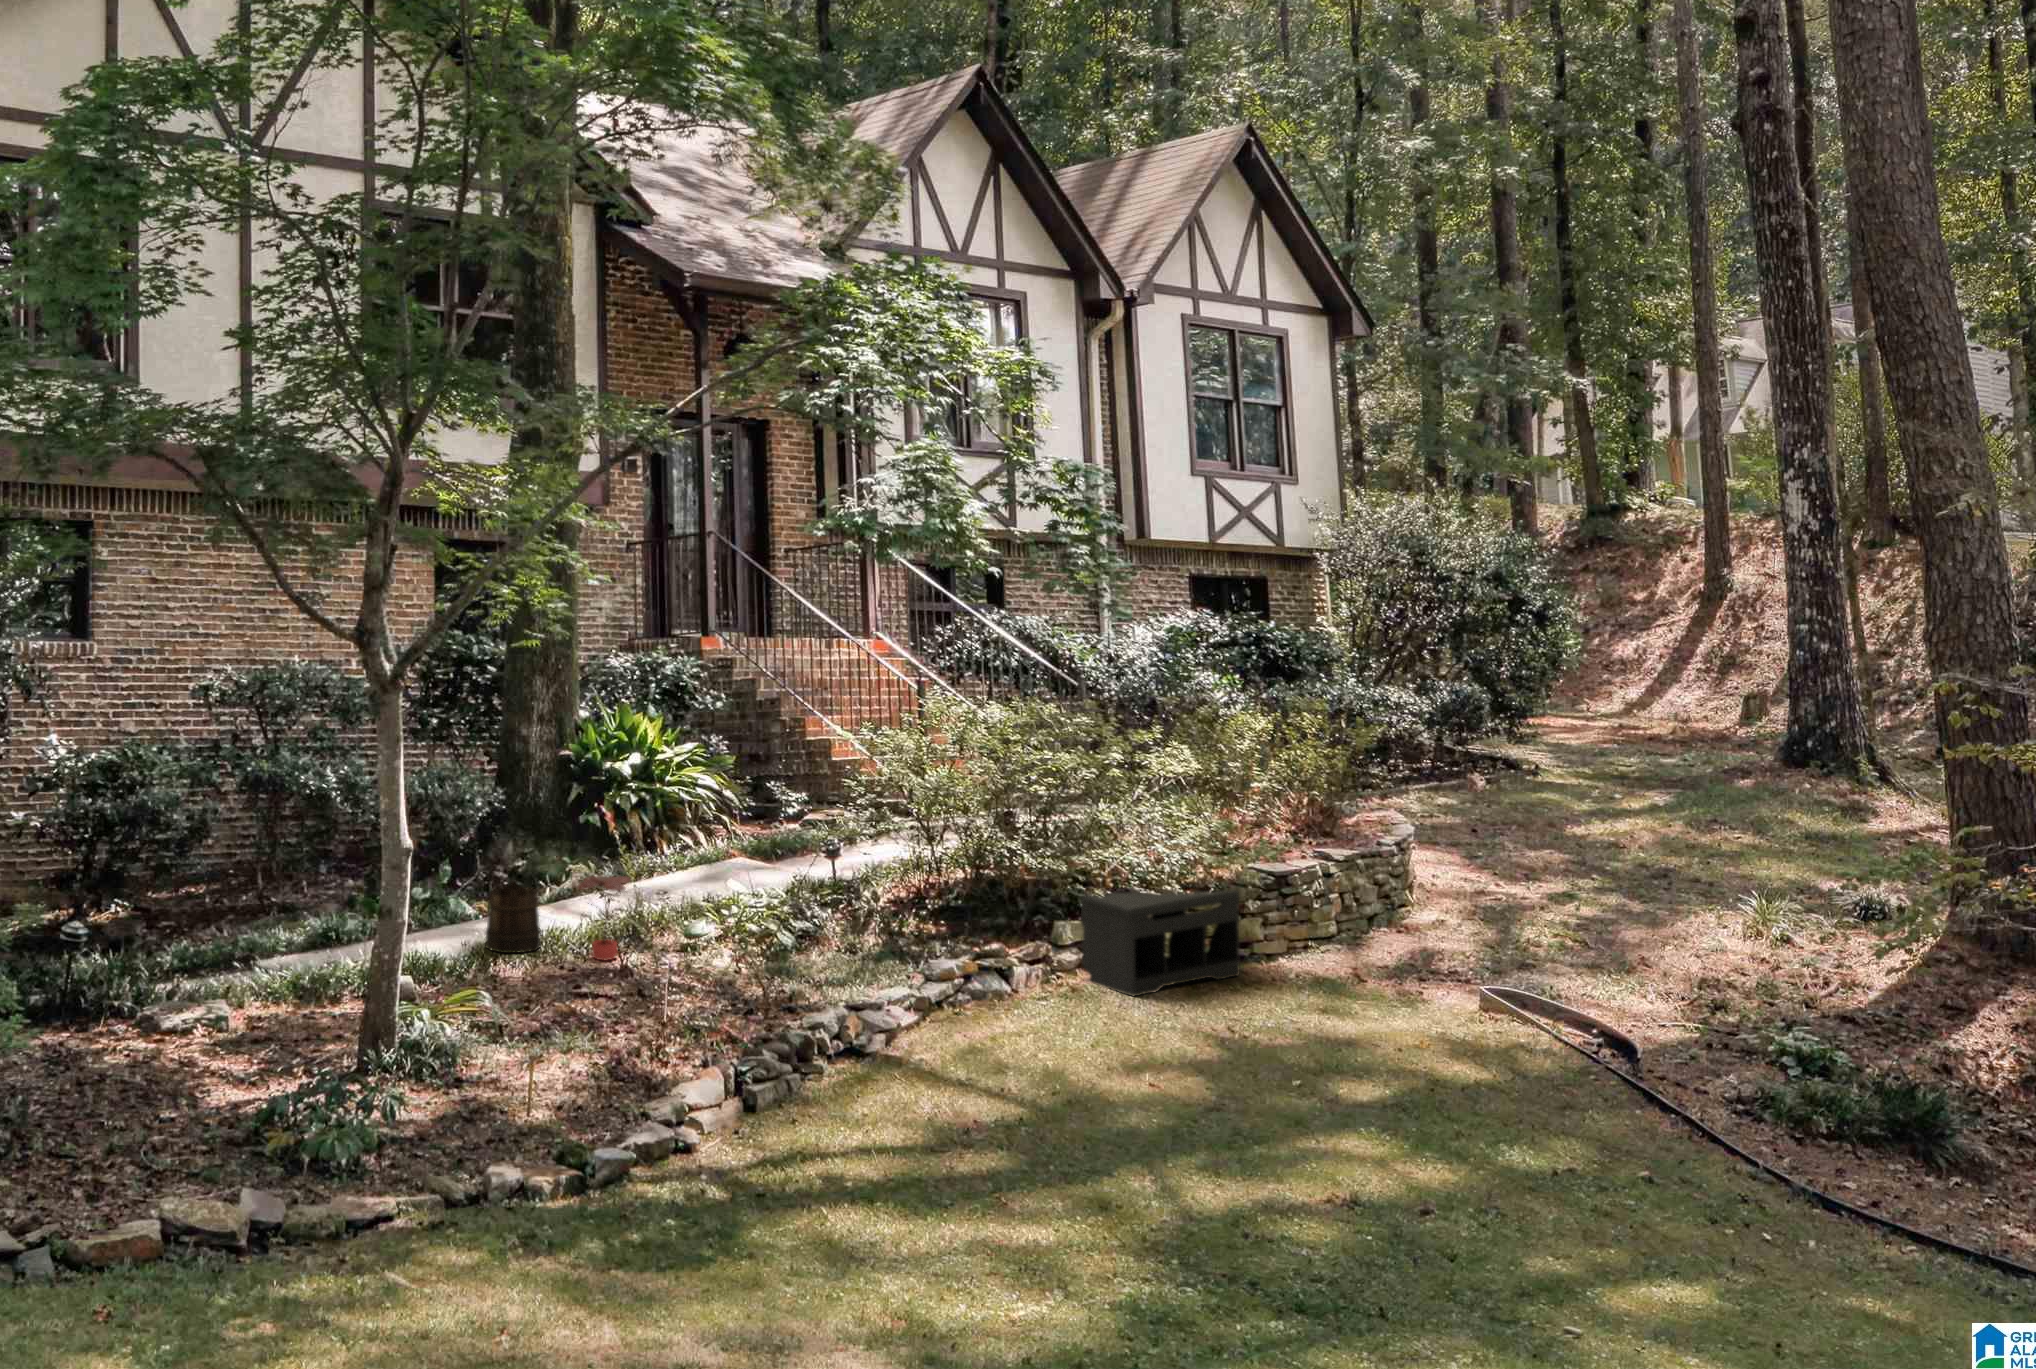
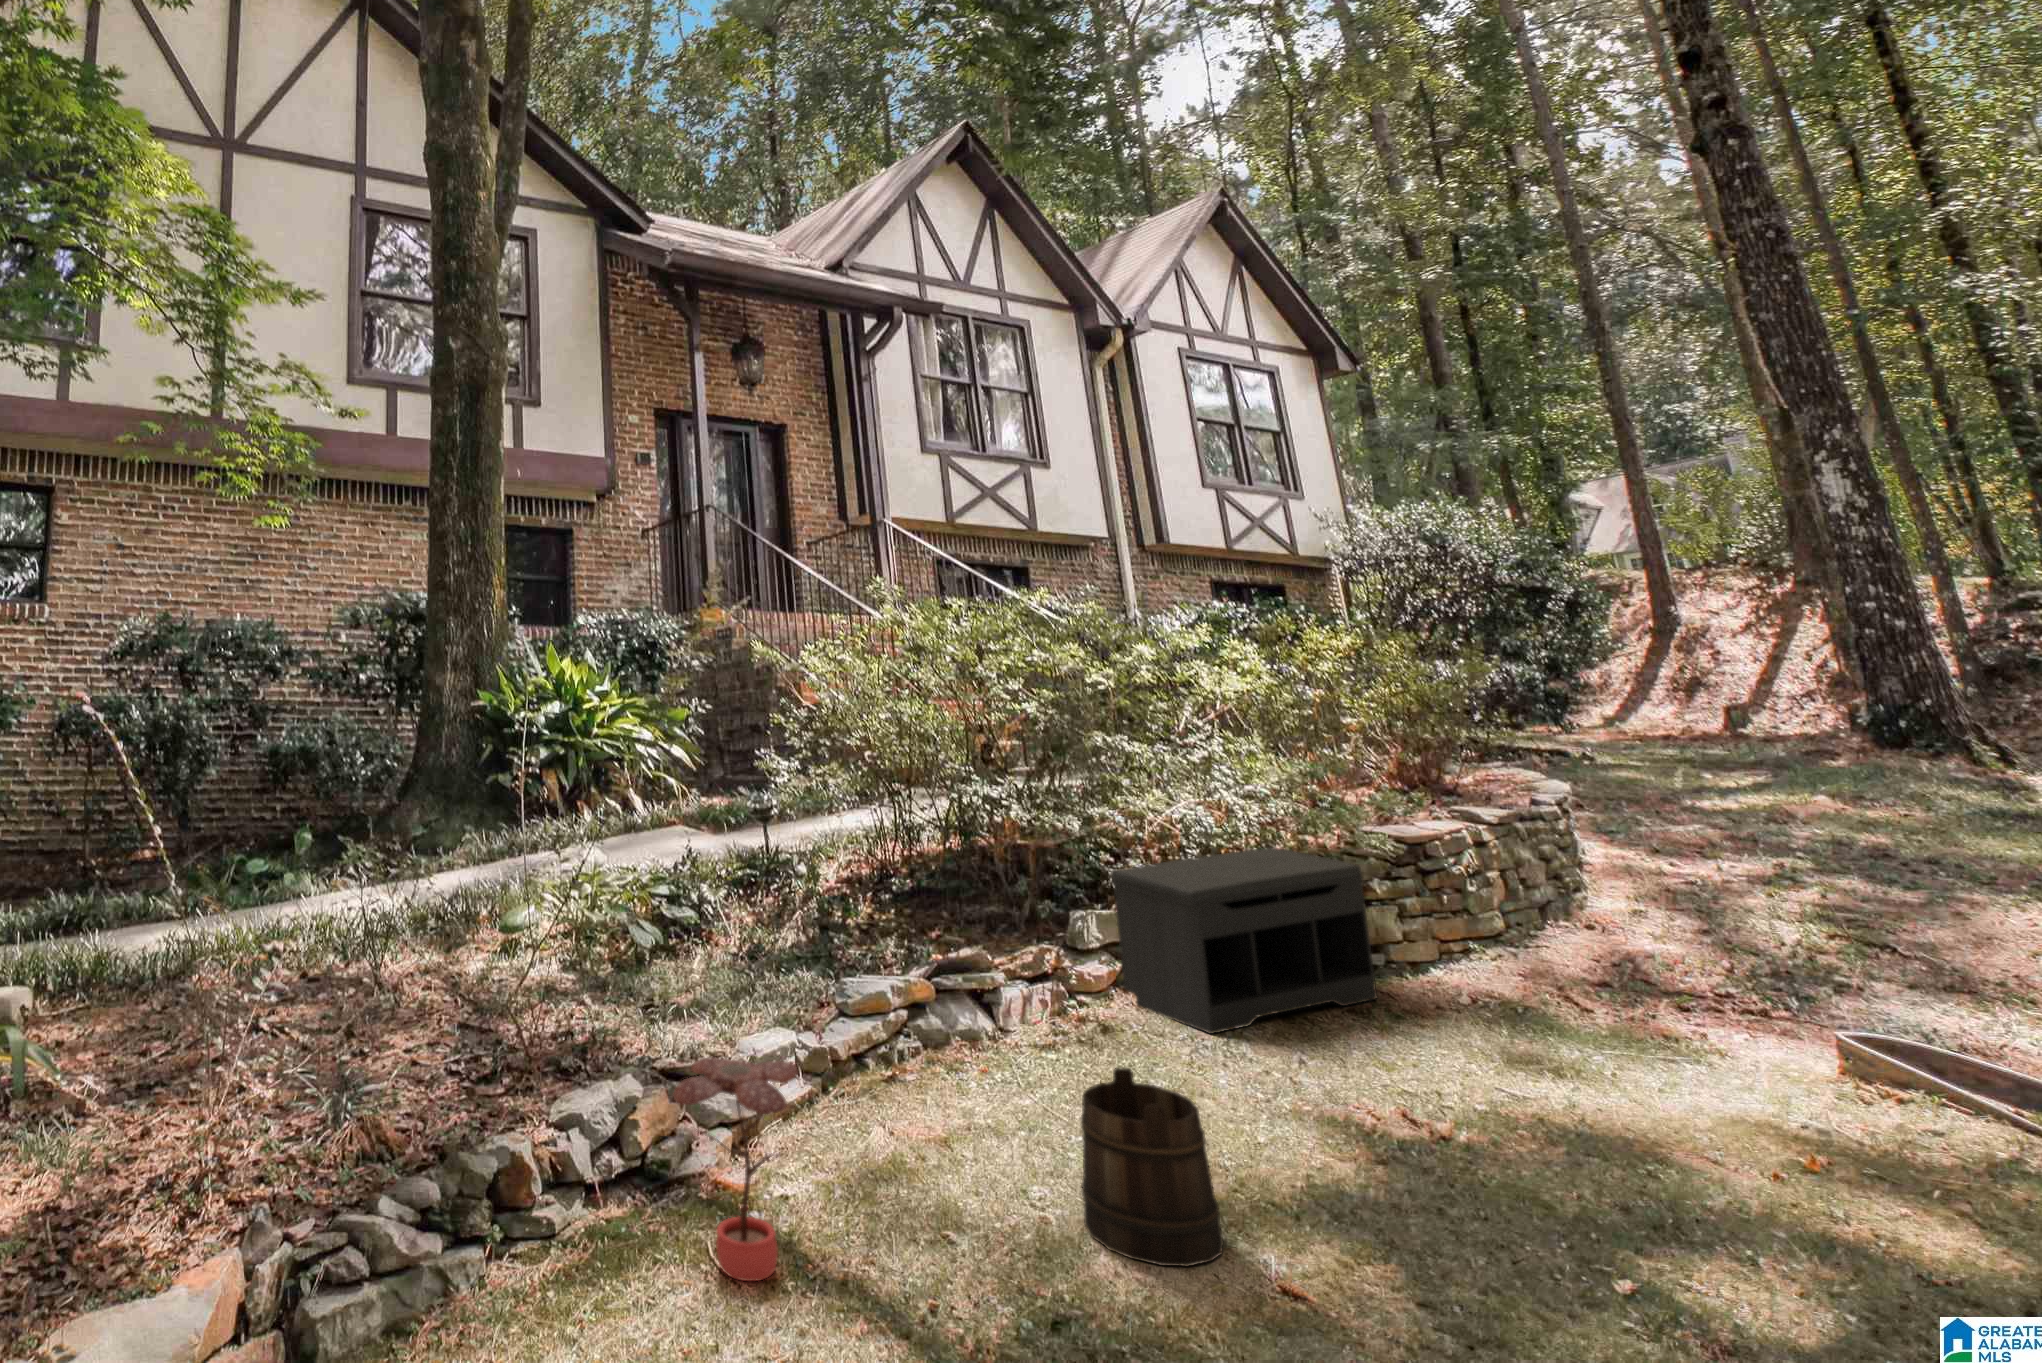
potted plant: present [577,876,630,960] -> present [674,1058,798,1281]
bucket: present [486,880,541,953] -> present [1080,1068,1224,1266]

